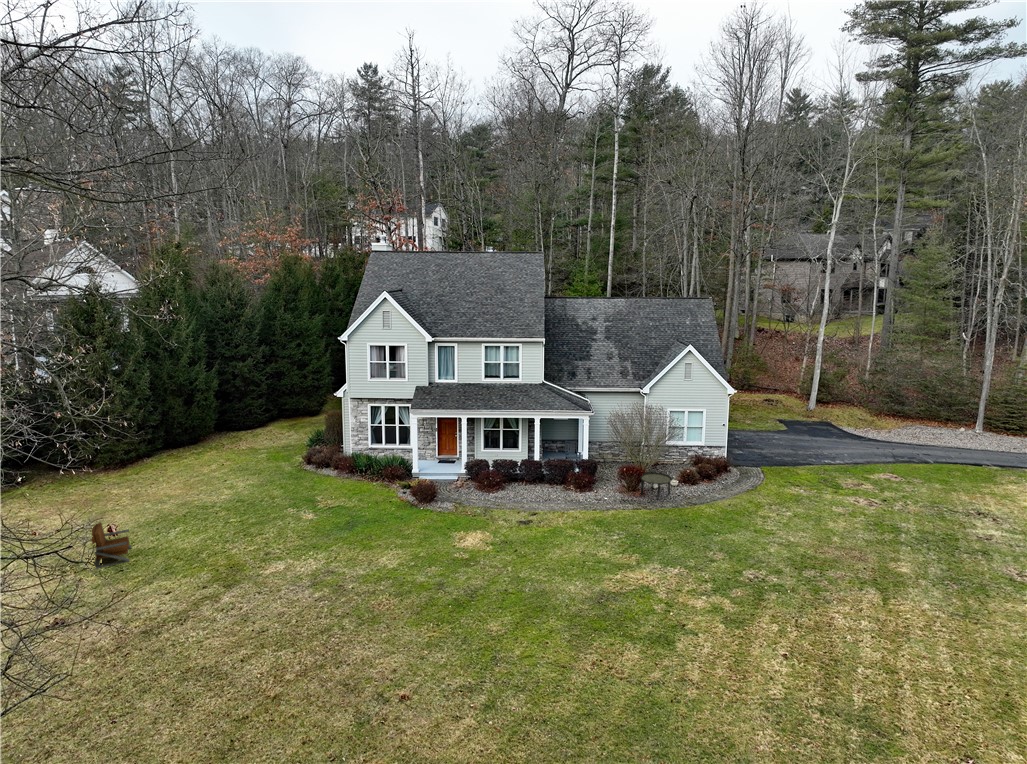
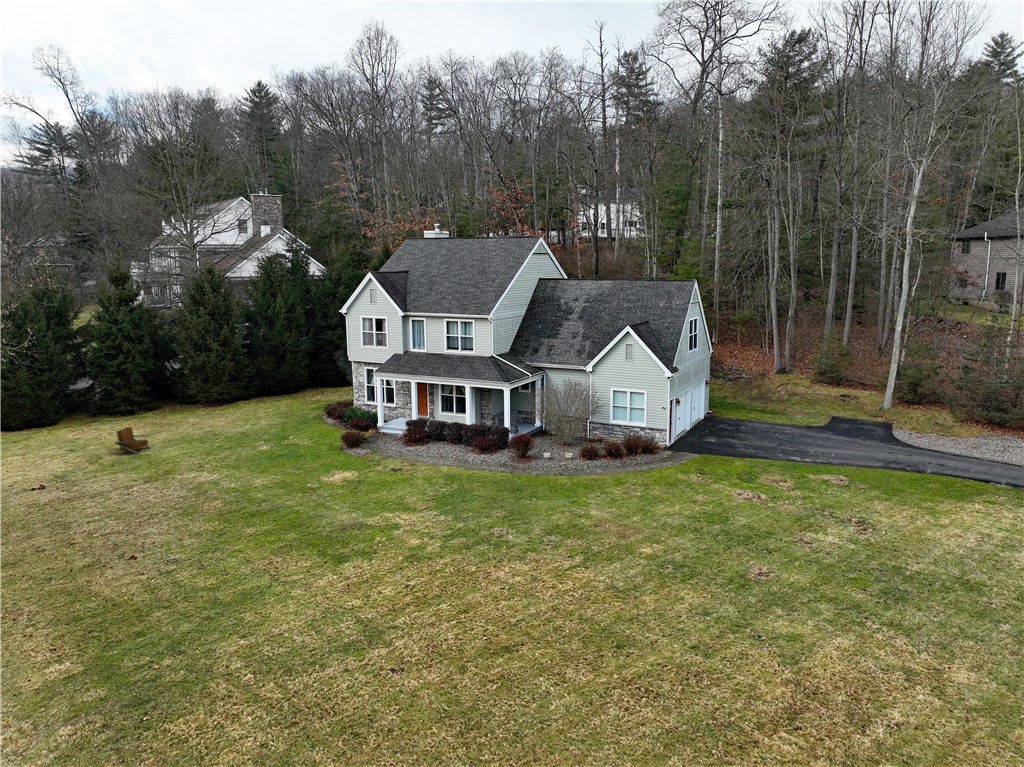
round table: present [640,472,672,500] -> none [530,447,561,473]

